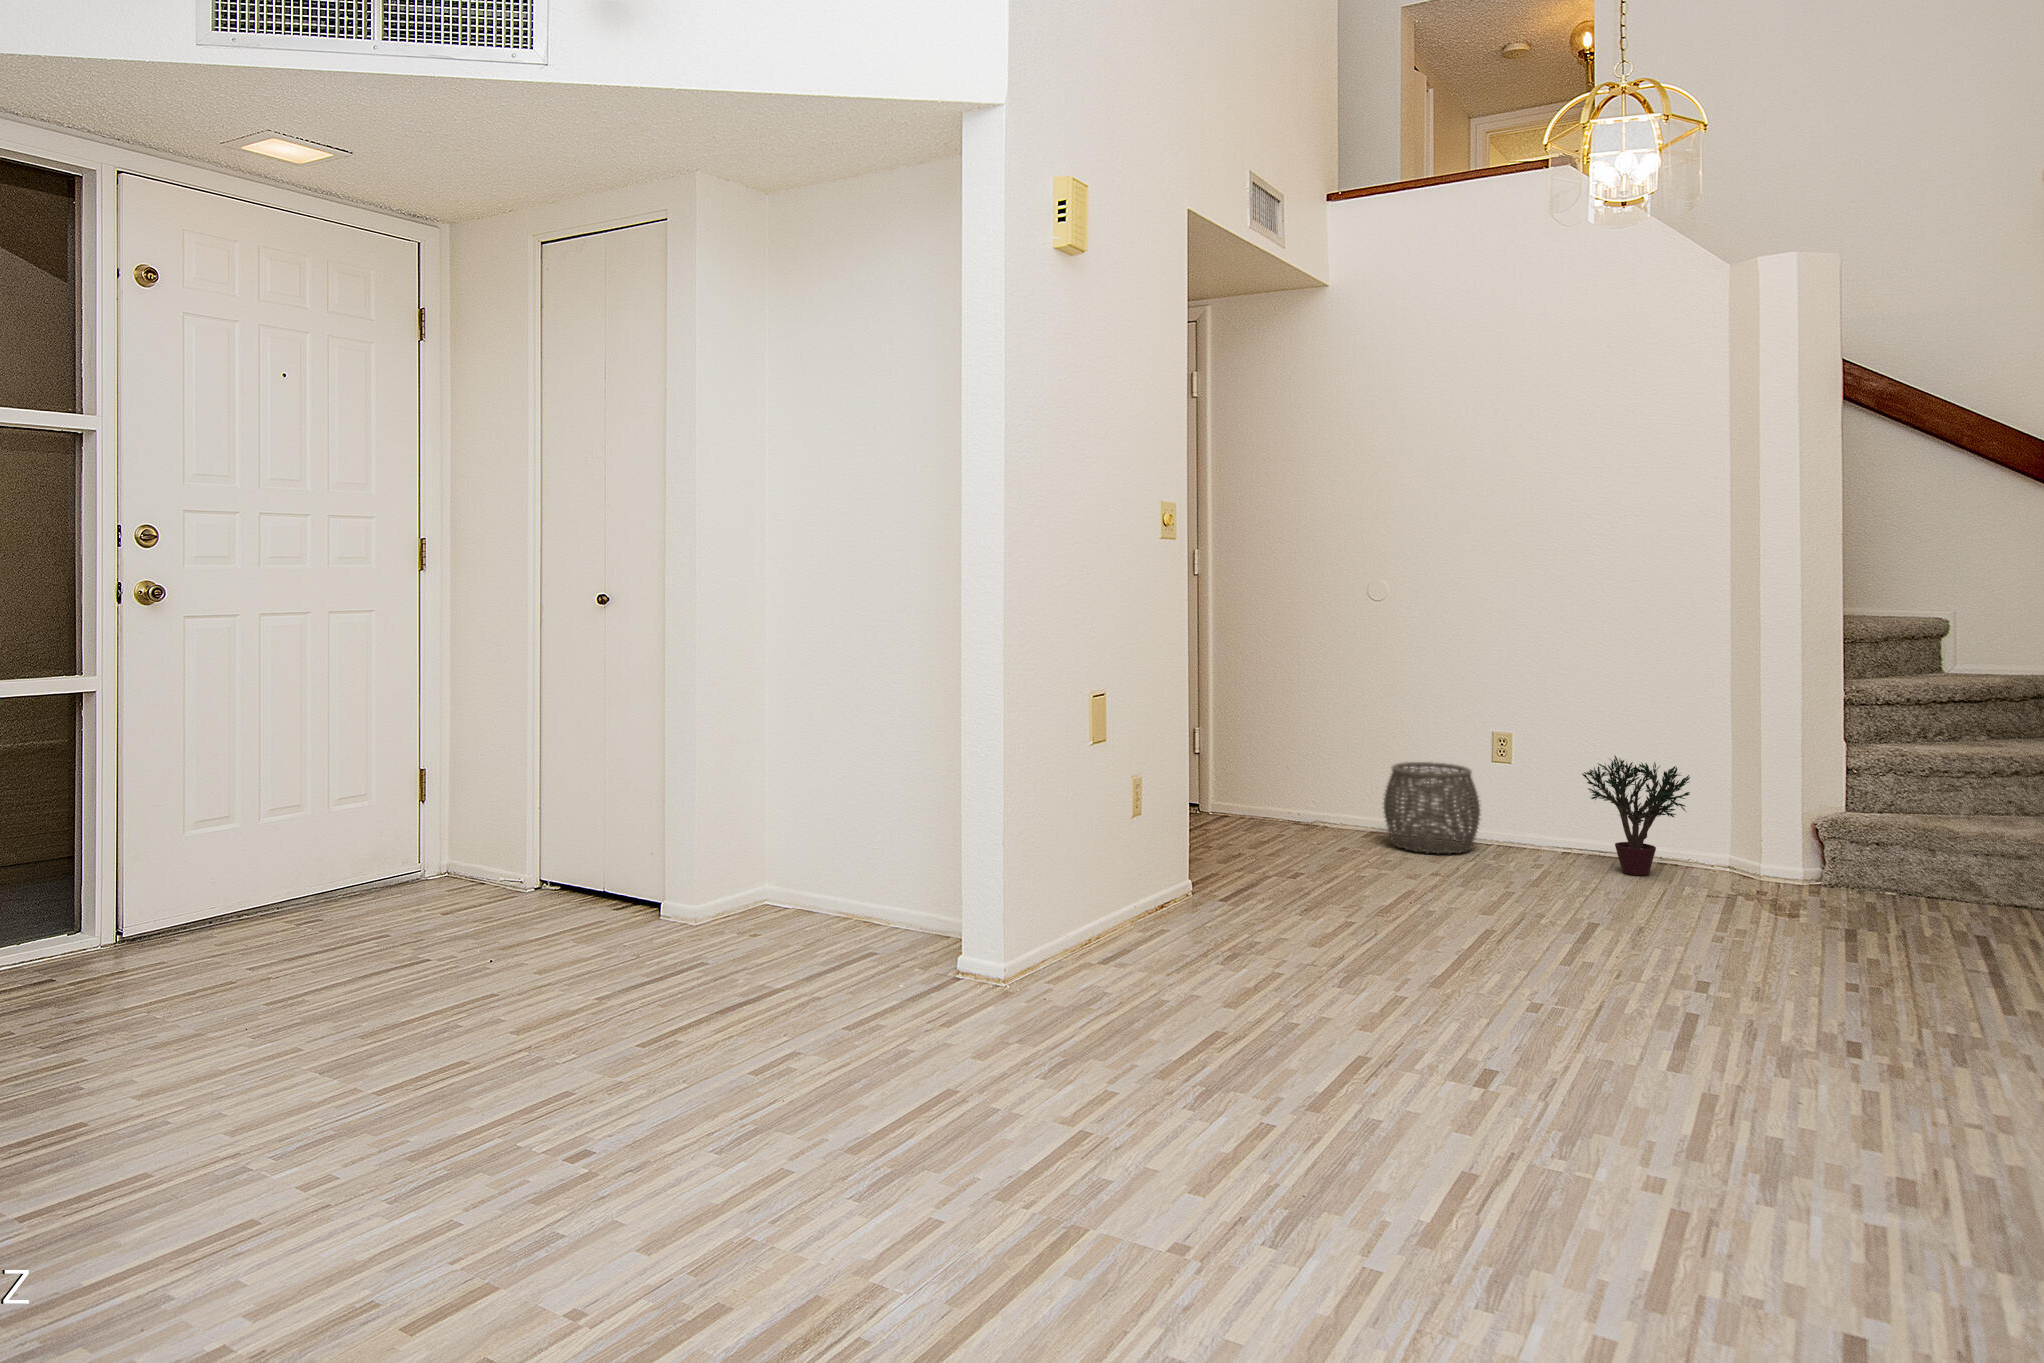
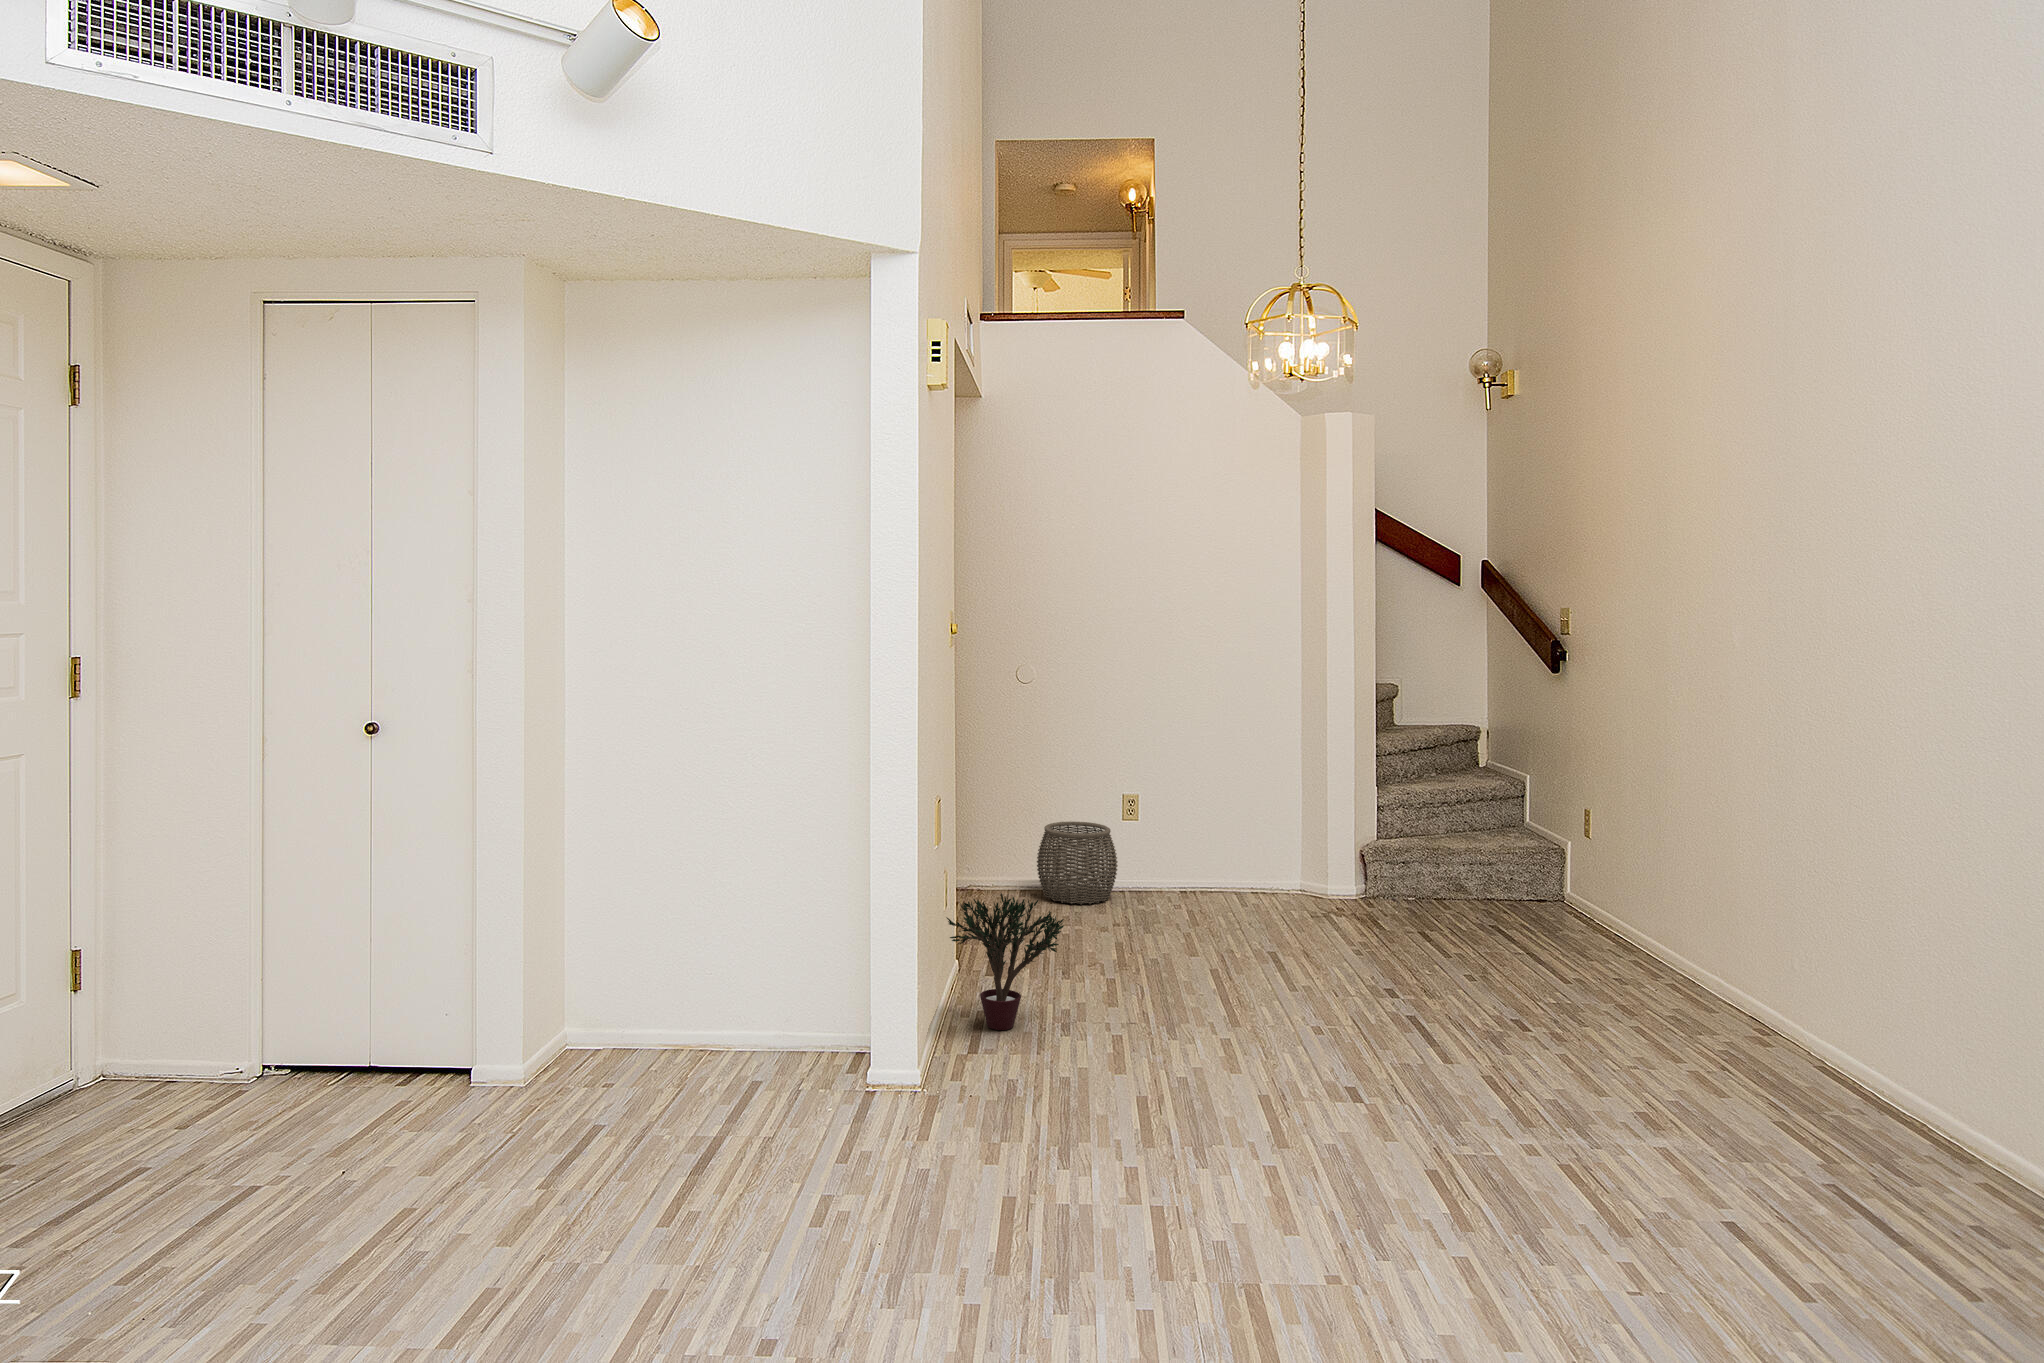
potted plant: present [1582,756,1690,875] -> present [947,893,1064,1030]

